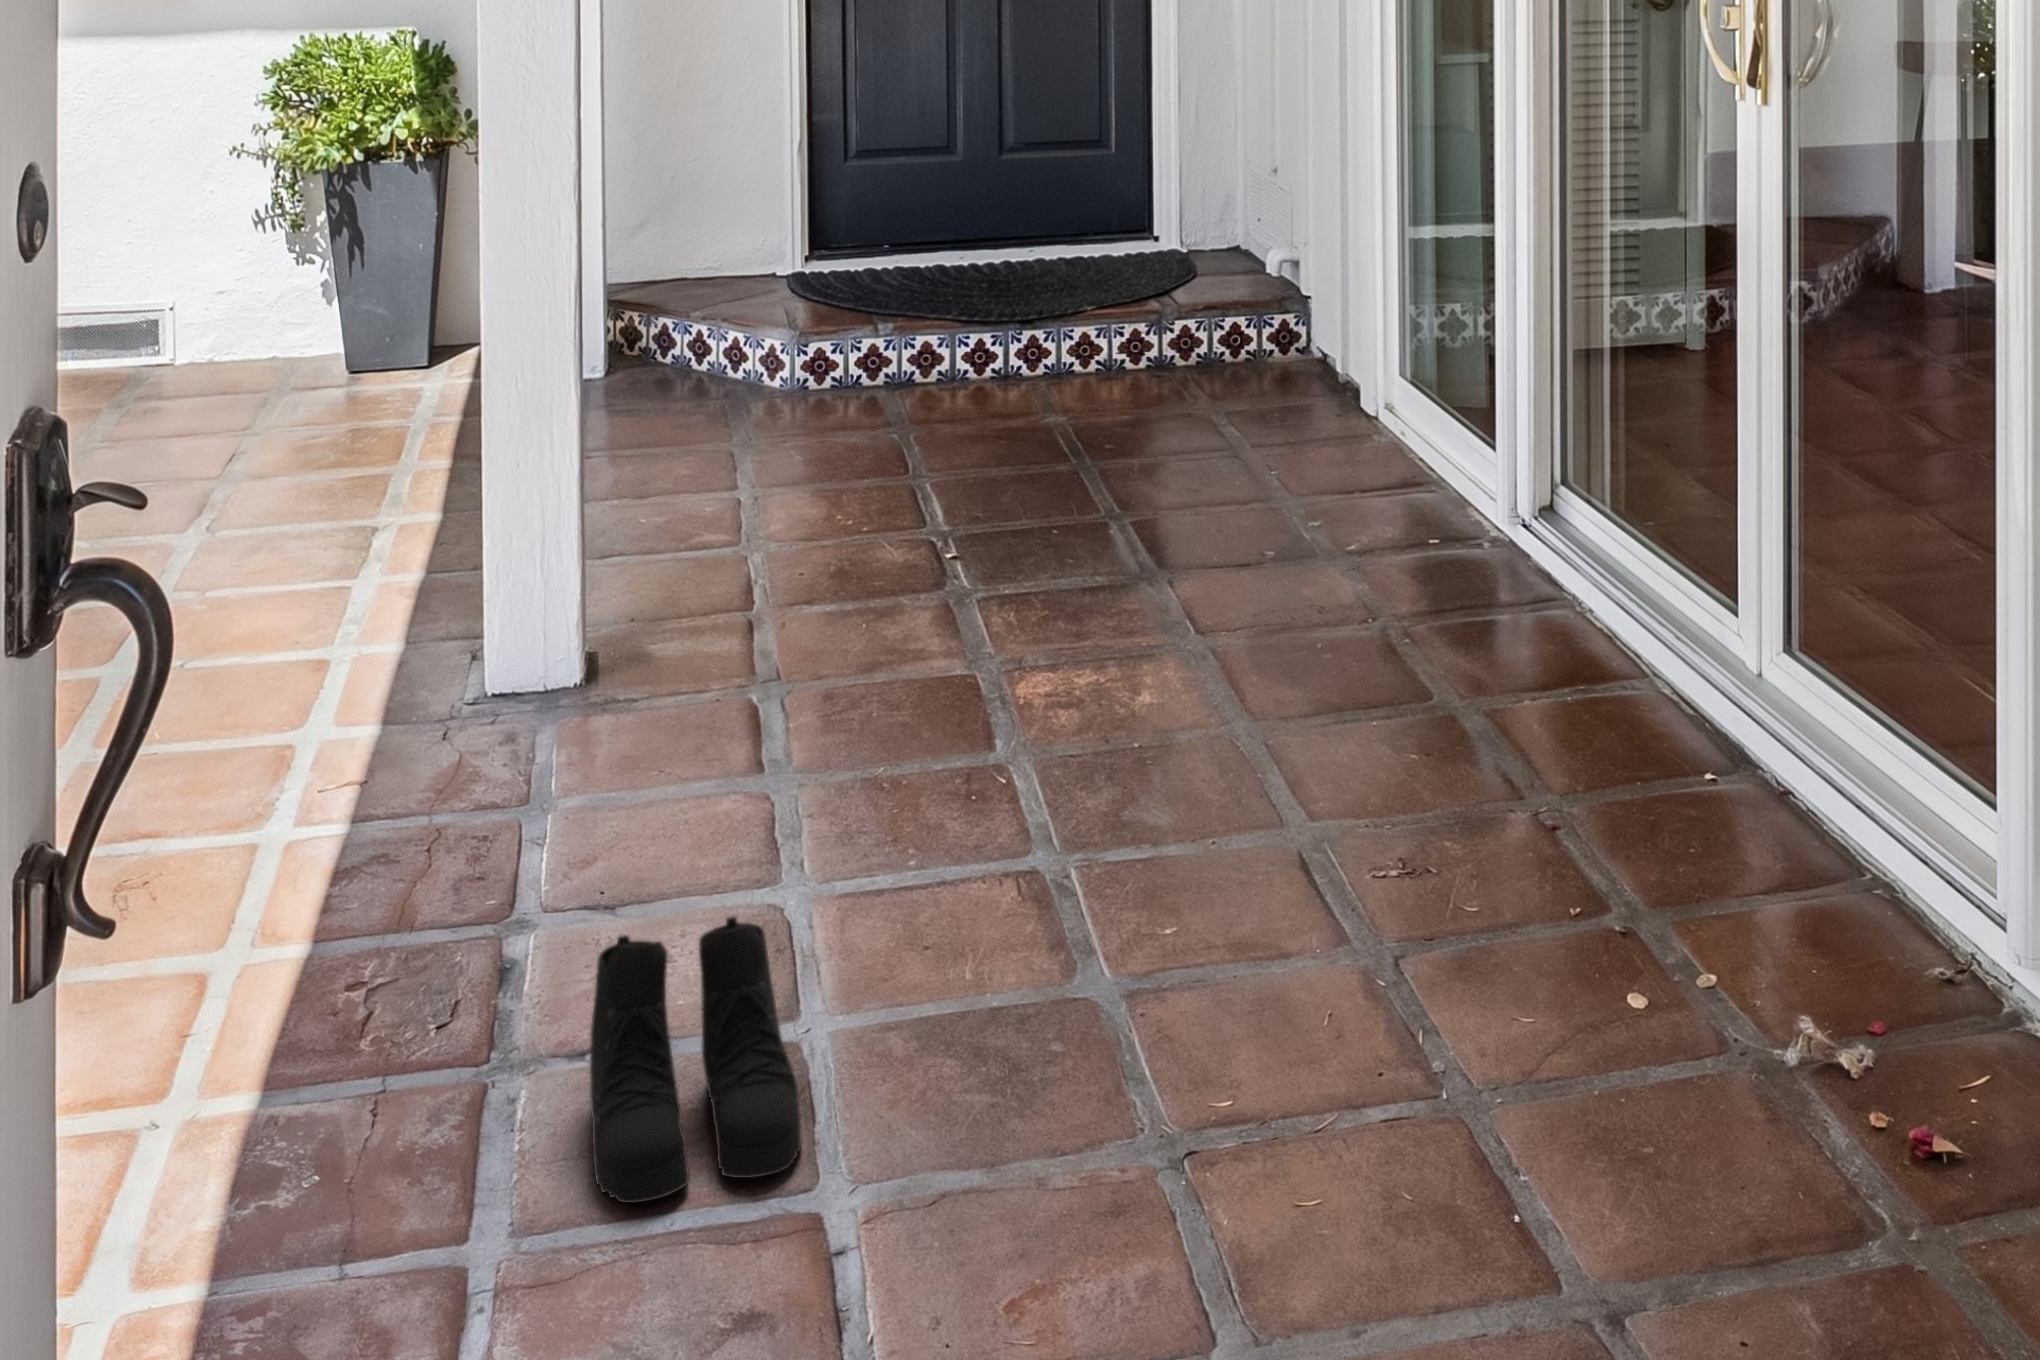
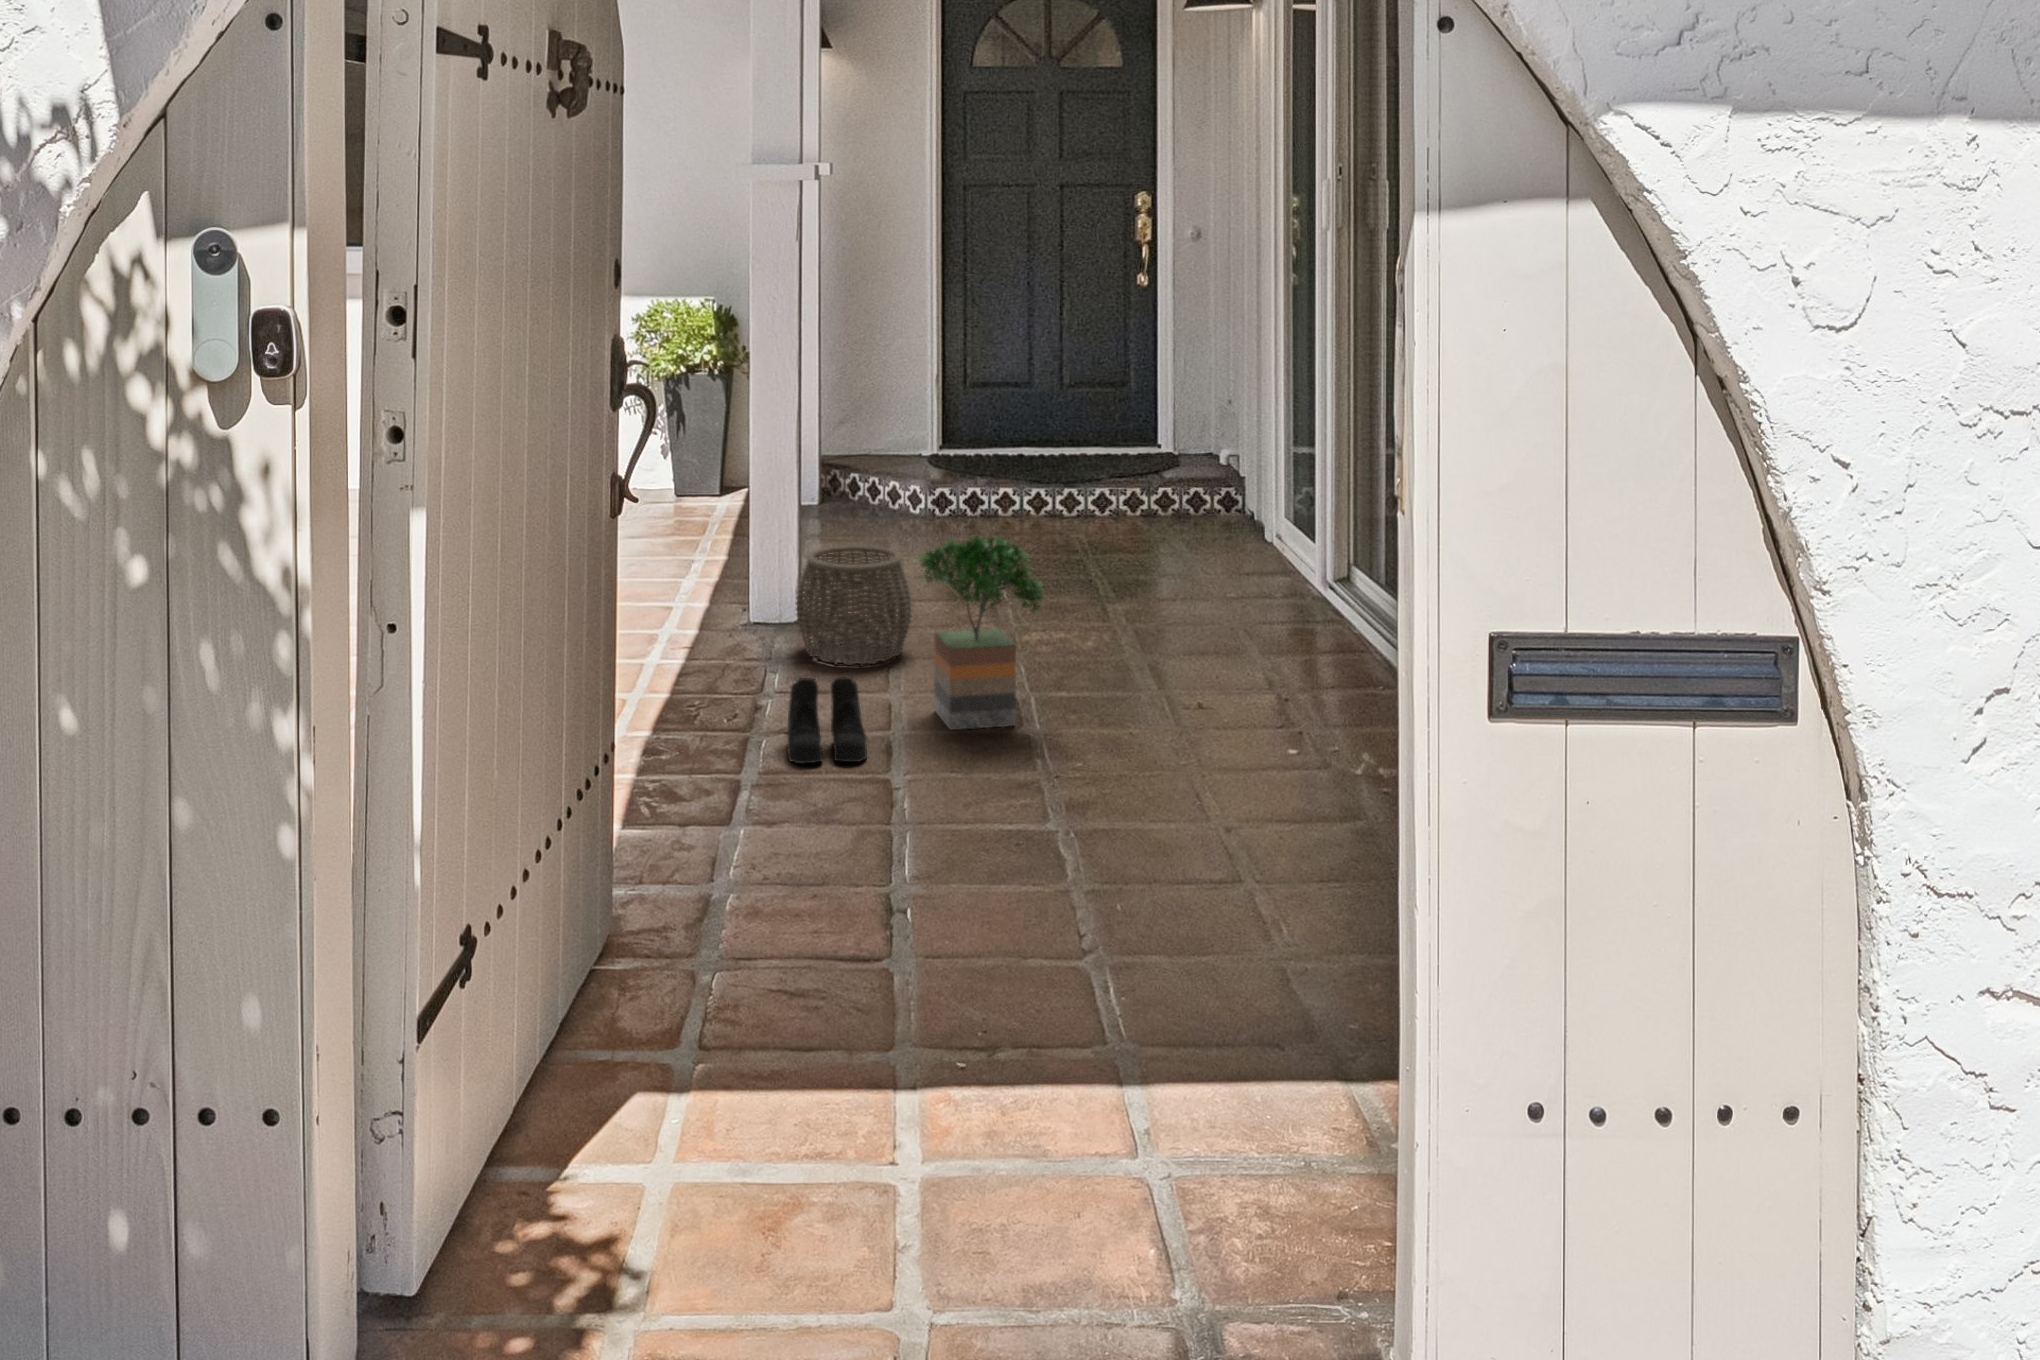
potted tree: none [882,508,1195,993] -> present [917,536,1045,730]
woven basket: none [585,513,840,791] -> present [796,545,912,665]

